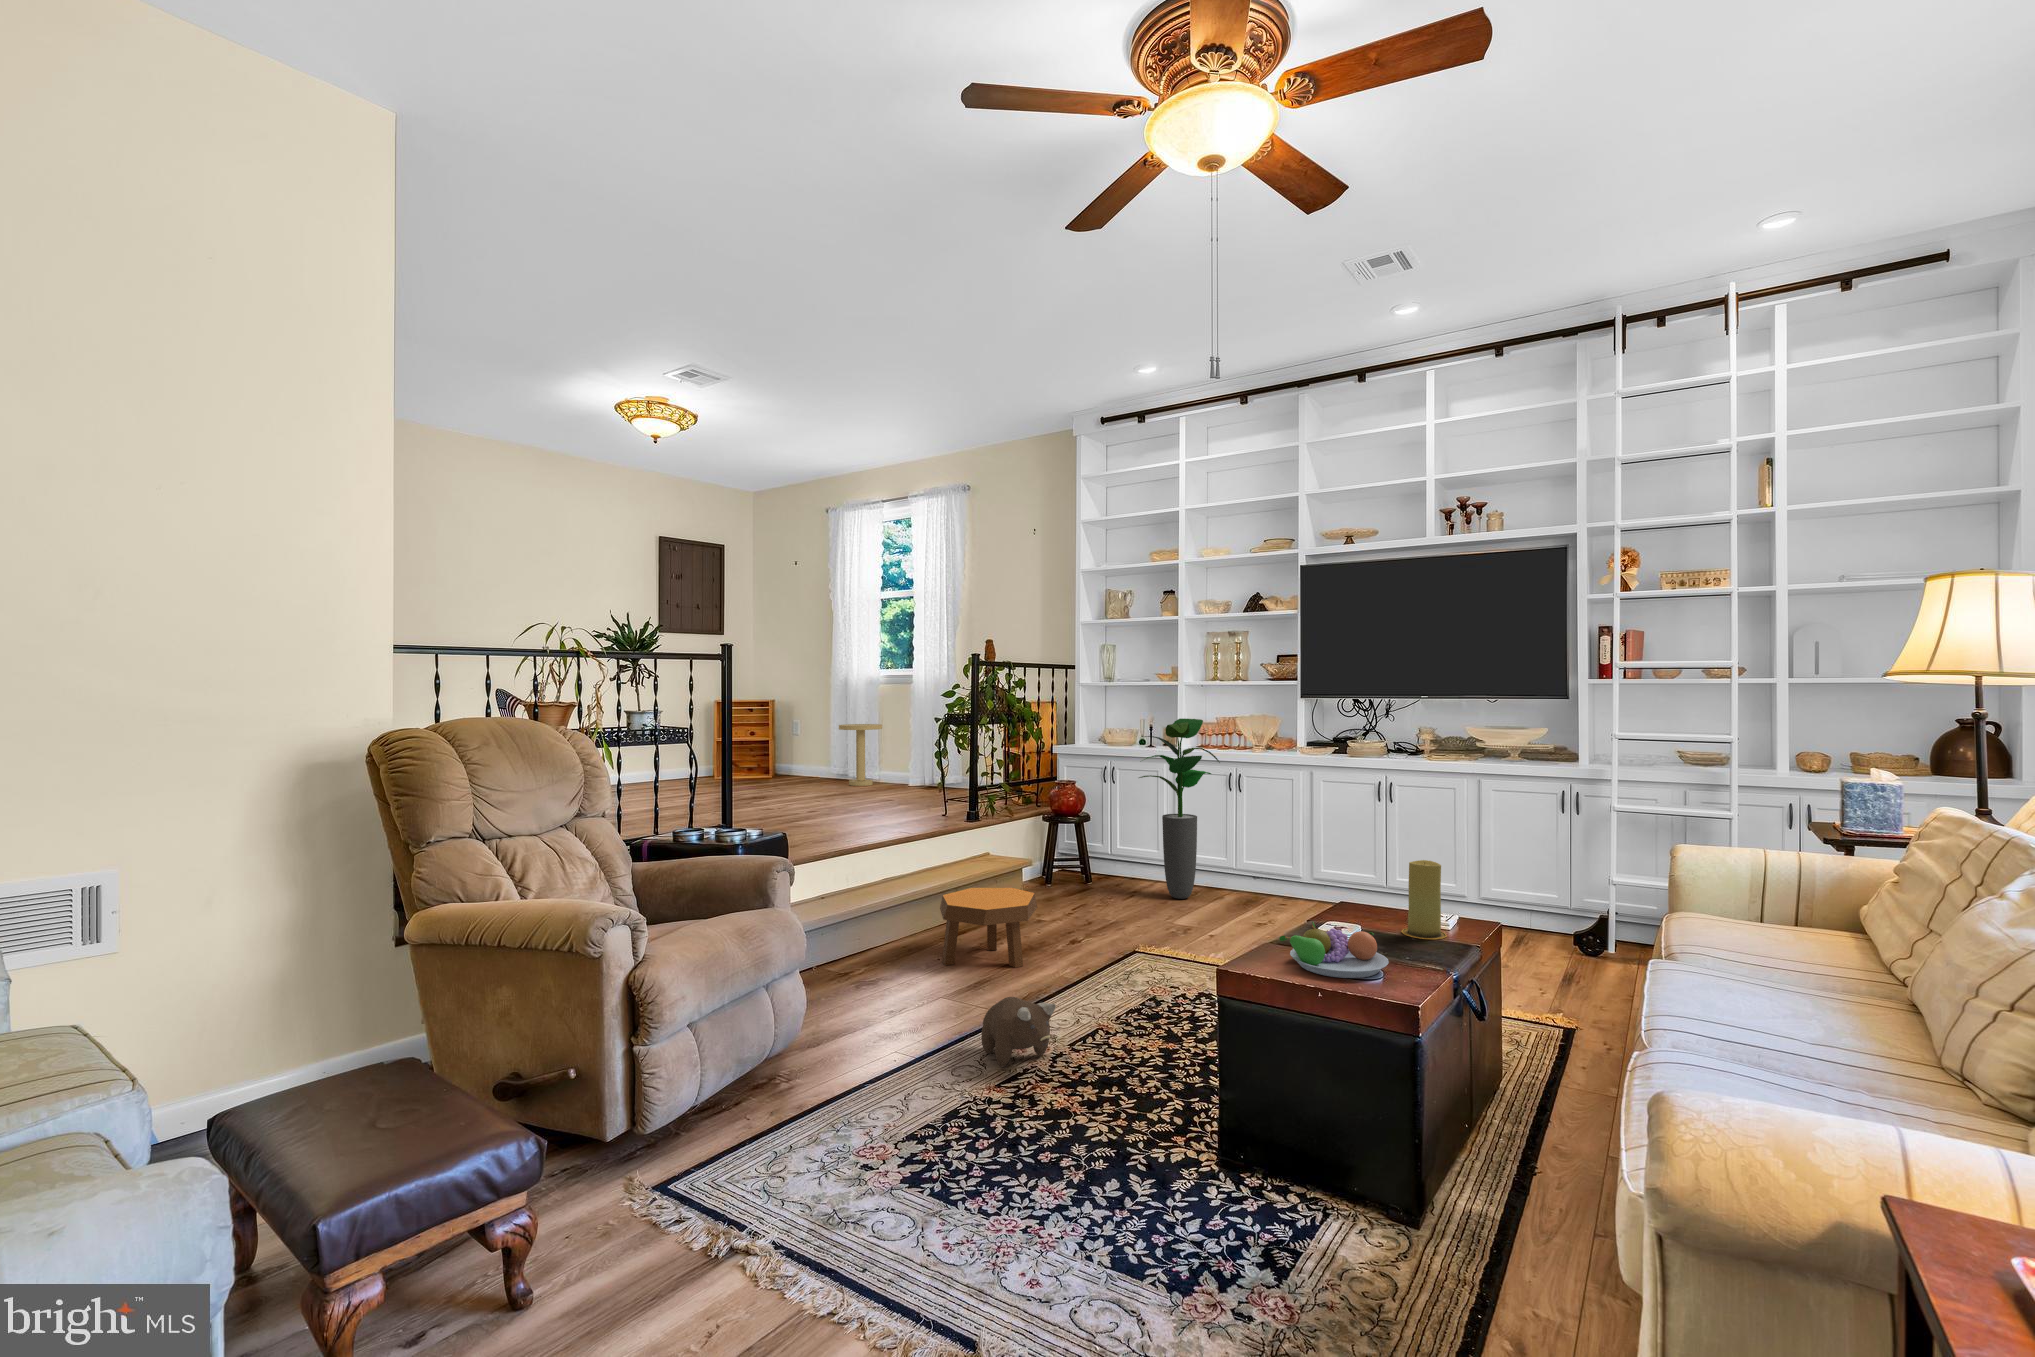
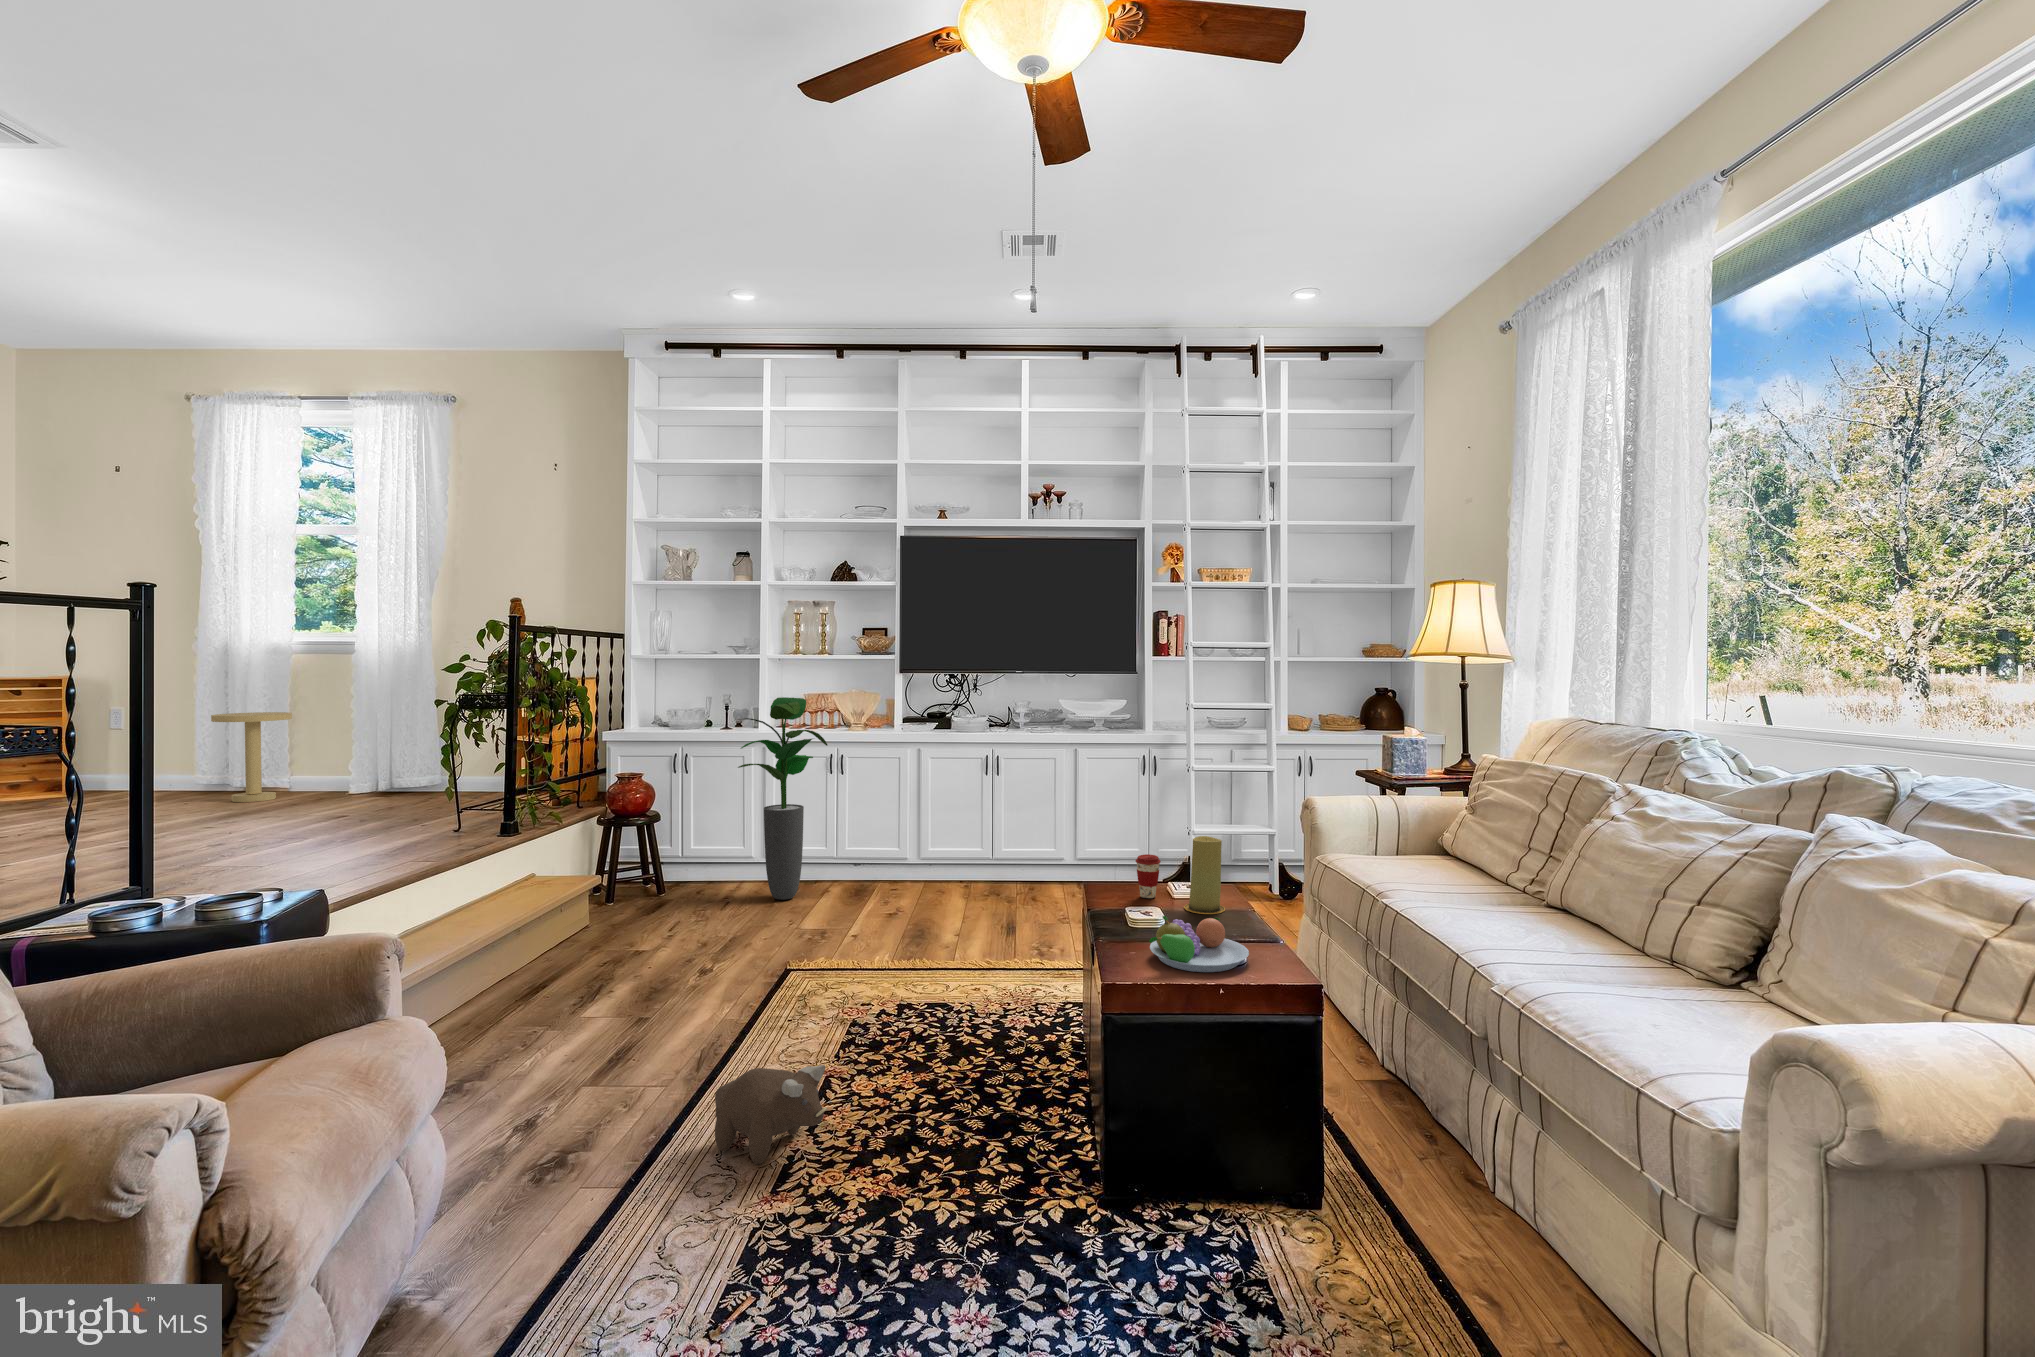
coffee cup: none [1371,875,1397,919] -> present [1136,854,1161,898]
footstool: present [940,888,1037,968] -> none [536,920,678,1041]

